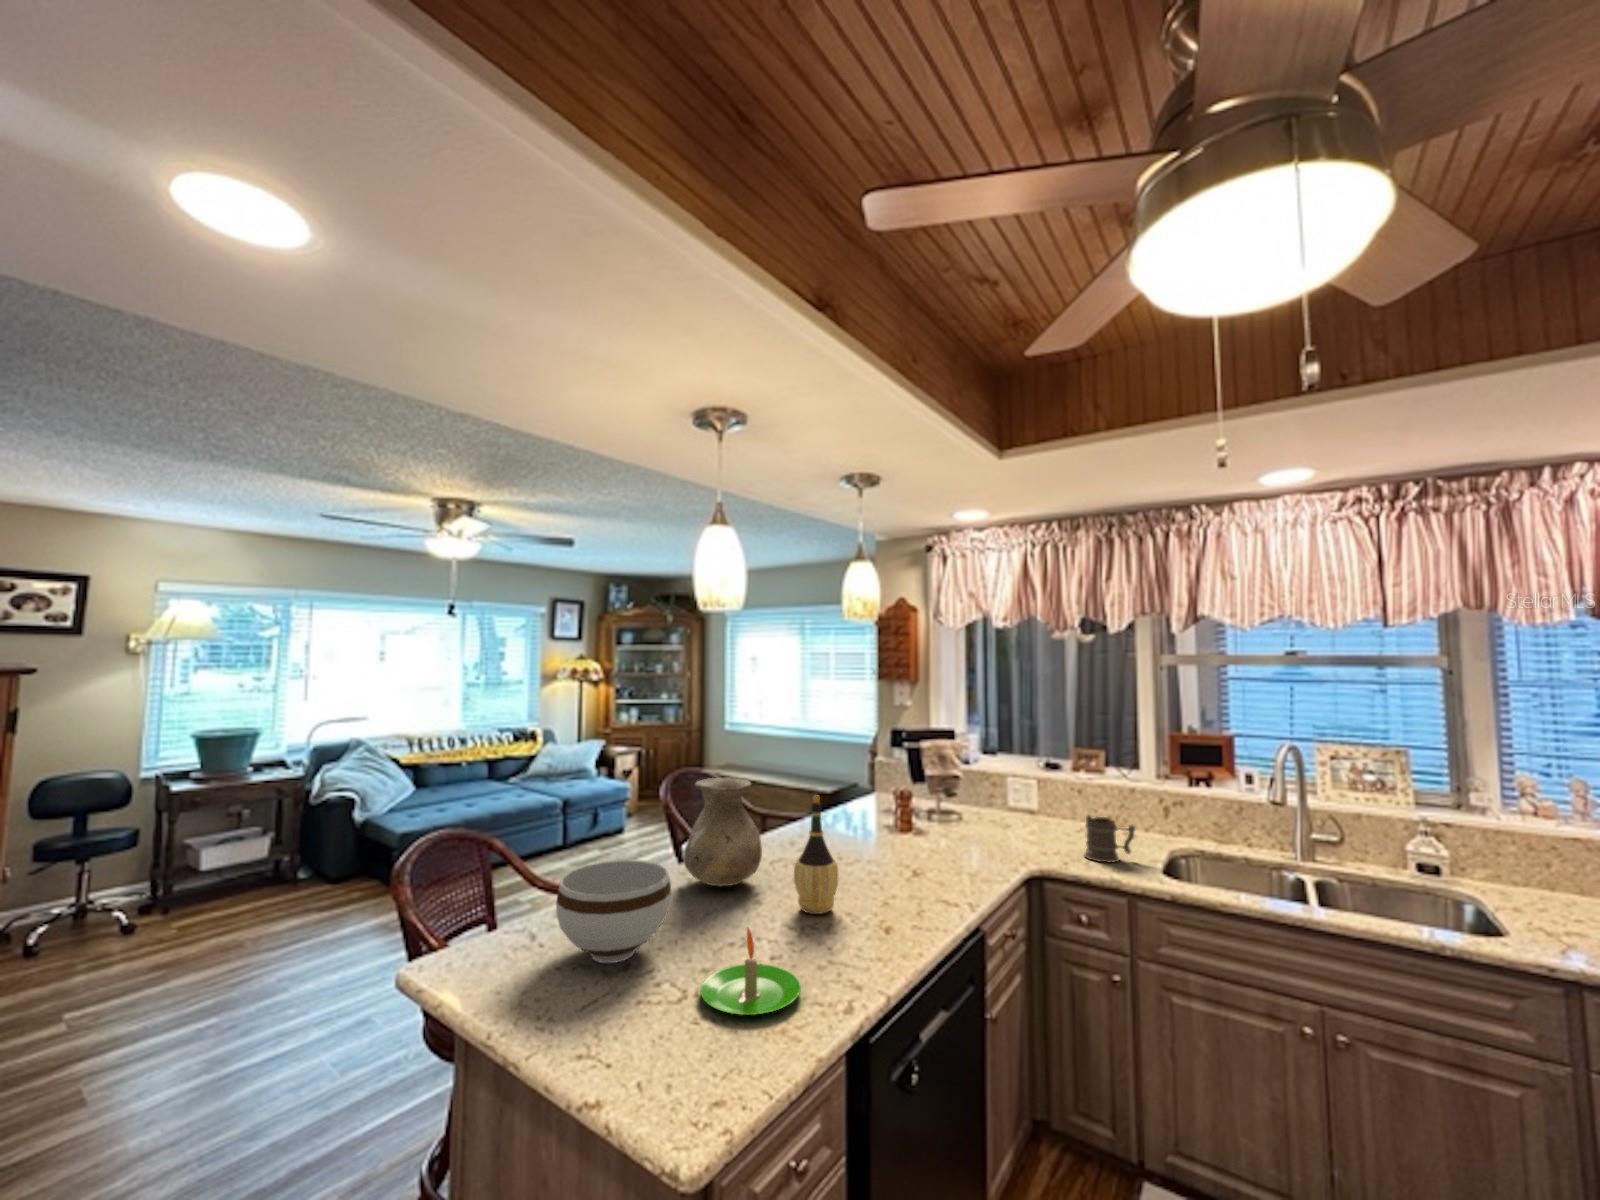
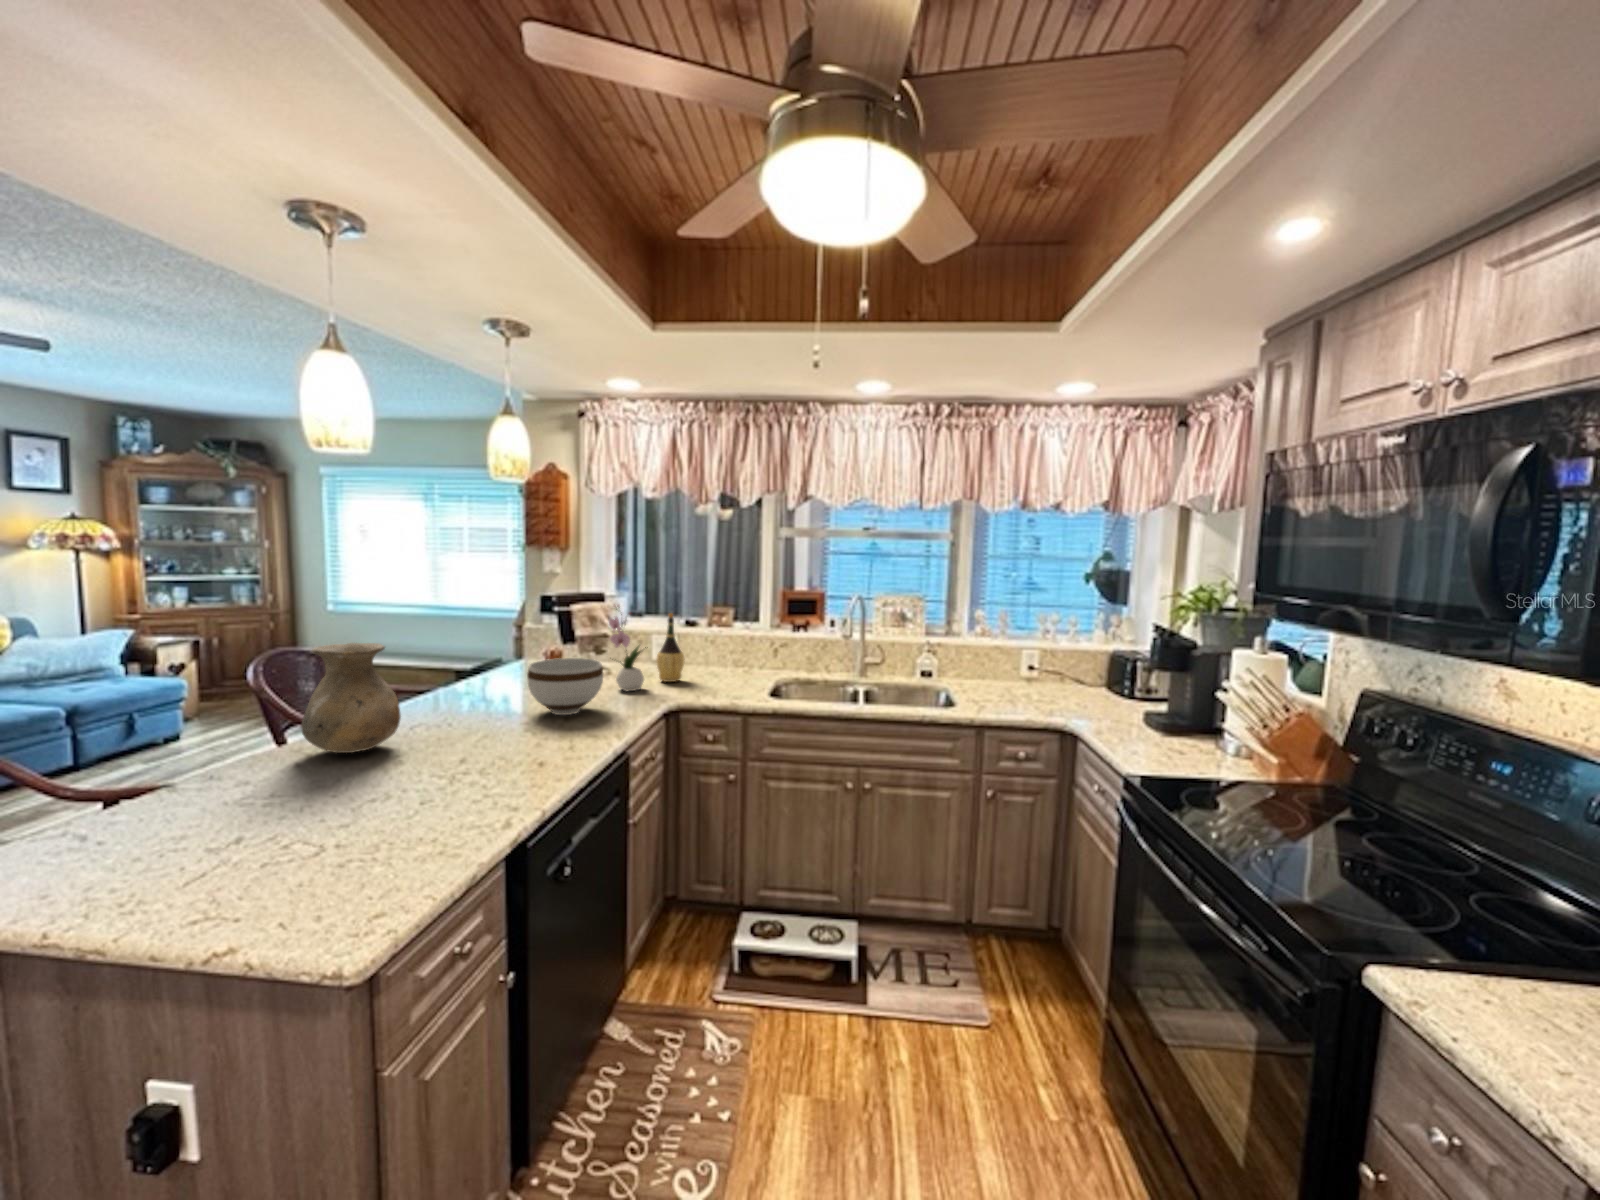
flower arrangement: none [961,745,1006,845] -> present [609,618,648,692]
wine bottle: present [794,795,838,914] -> present [656,613,685,682]
mug: present [1085,816,1135,862] -> none [712,658,751,694]
bowl: present [556,860,671,963] -> present [527,658,603,715]
candle: present [700,928,801,1015] -> none [346,768,458,845]

